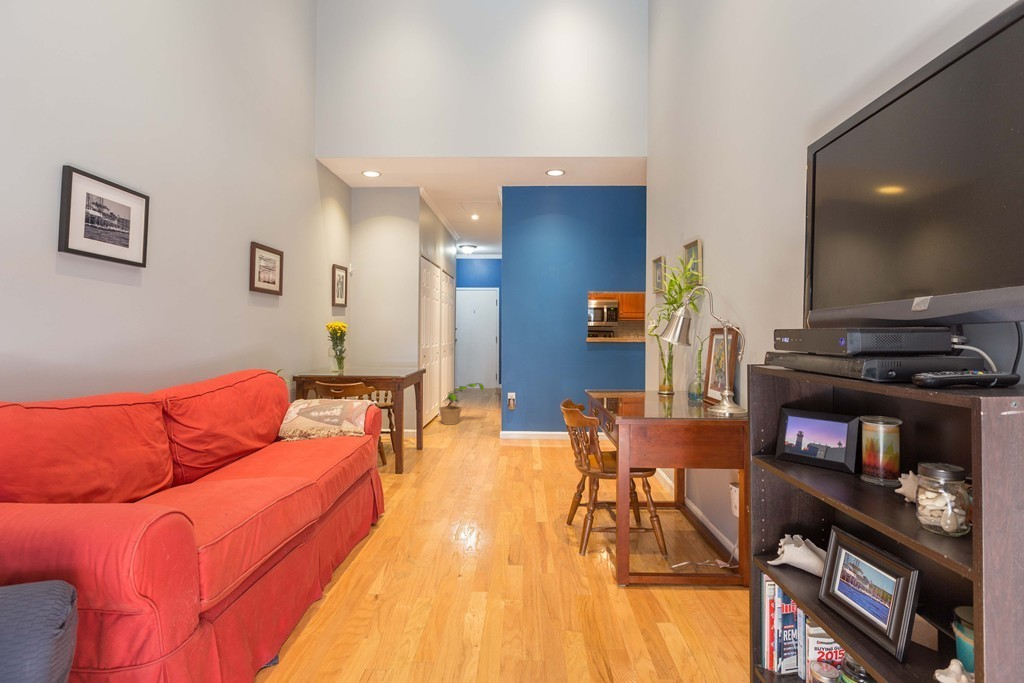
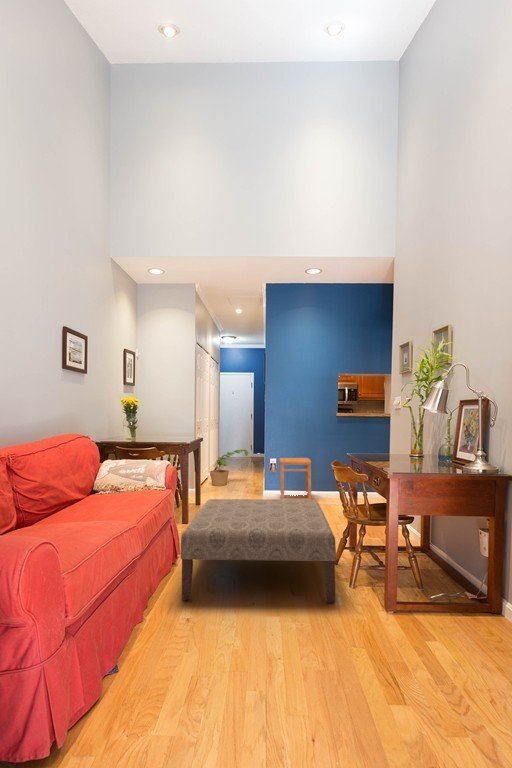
side table: none [518,394,554,447] -> present [280,458,311,500]
ottoman: none [377,445,561,572] -> present [180,499,336,603]

